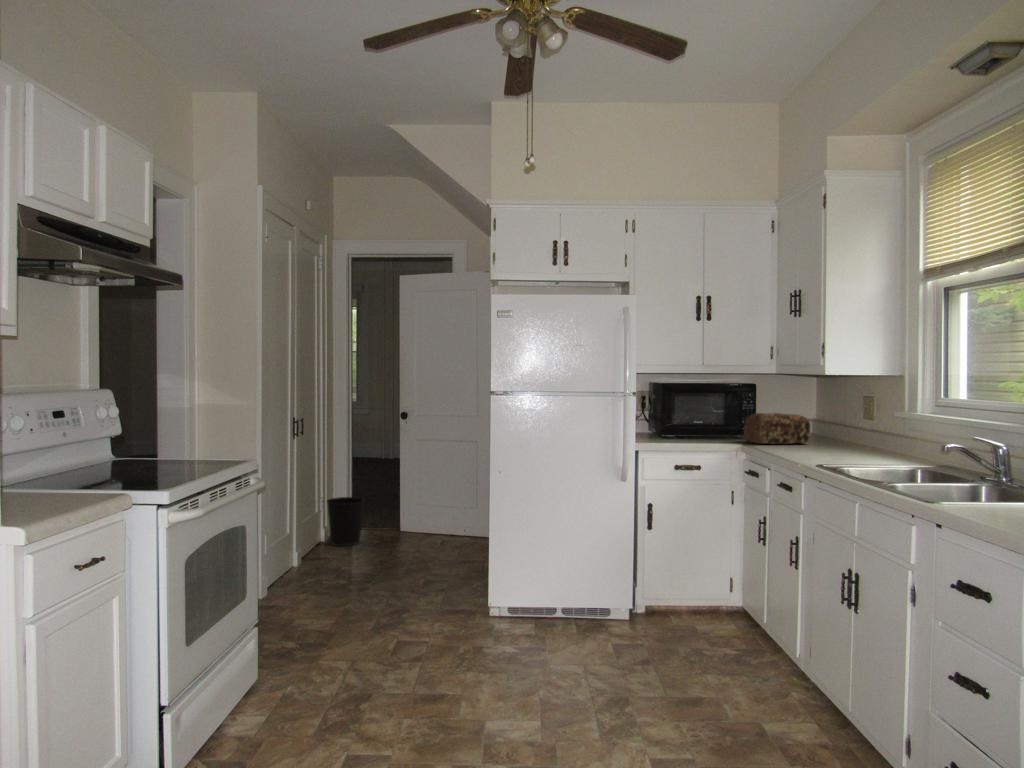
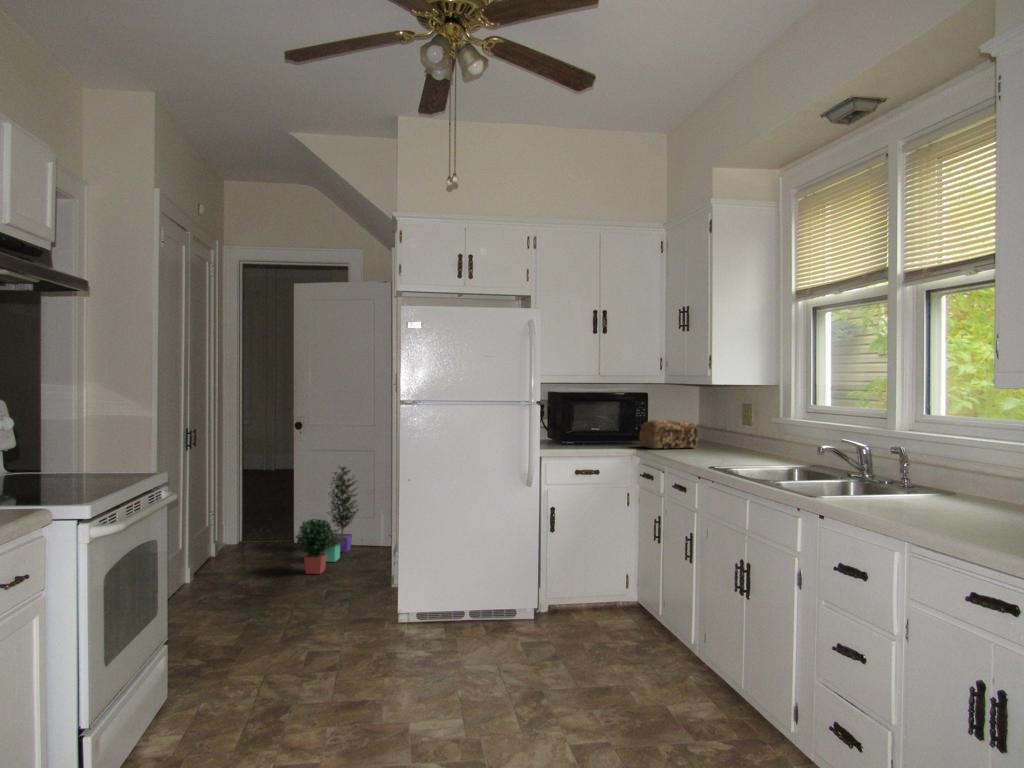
potted plant: none [395,455,462,563] -> present [296,467,359,574]
wastebasket: present [327,497,364,546] -> none [217,510,258,561]

